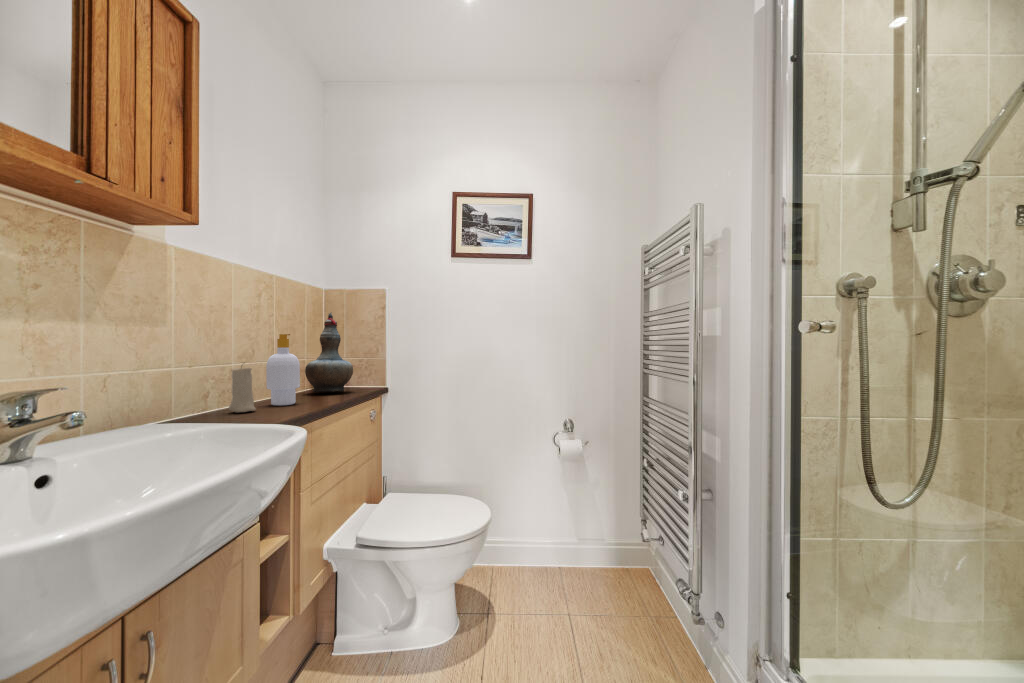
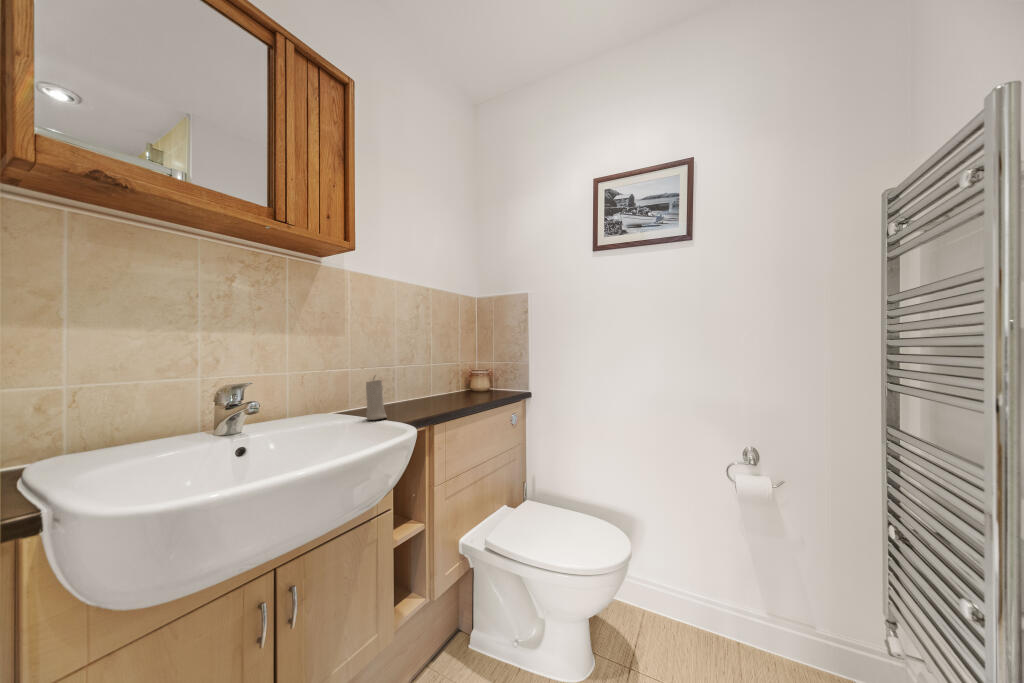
decorative vase: present [305,313,353,392] -> none [457,320,499,396]
soap bottle: present [266,334,300,406] -> none [404,346,433,412]

